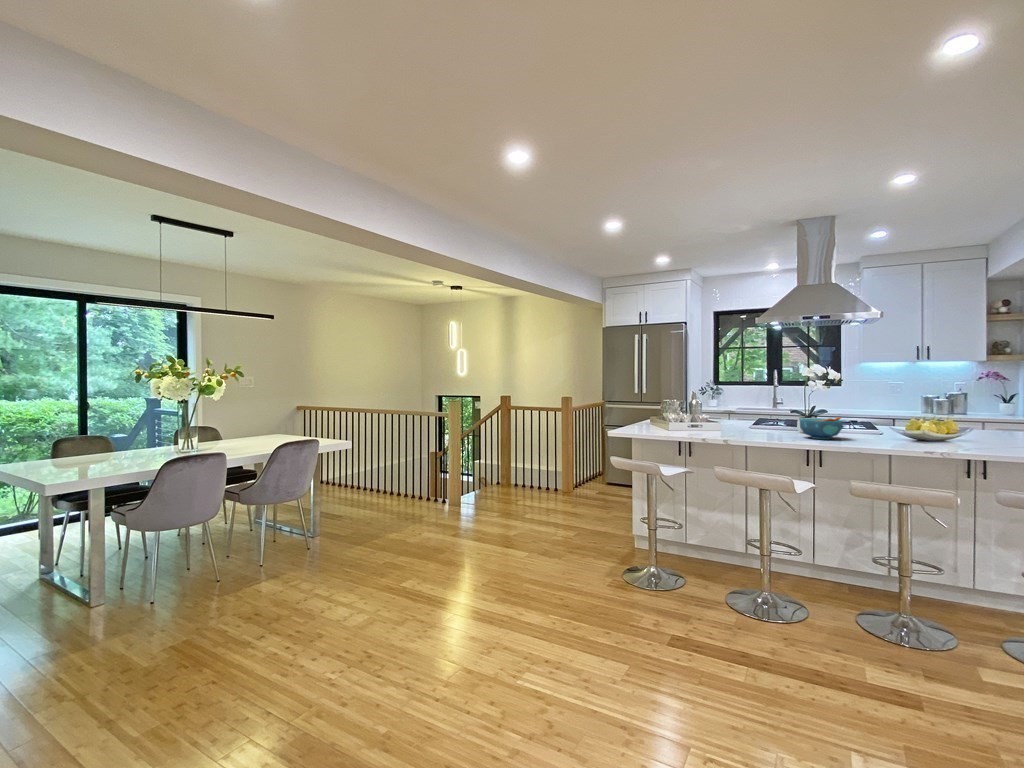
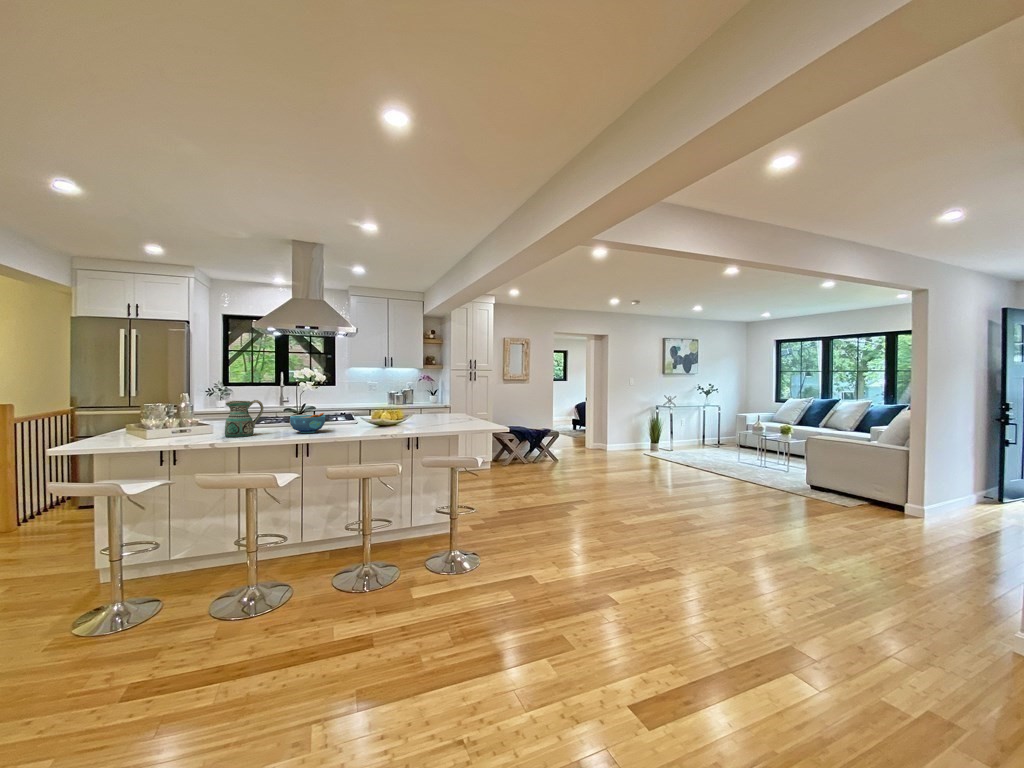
ceramic pitcher: none [733,399,770,436] -> present [225,400,263,437]

